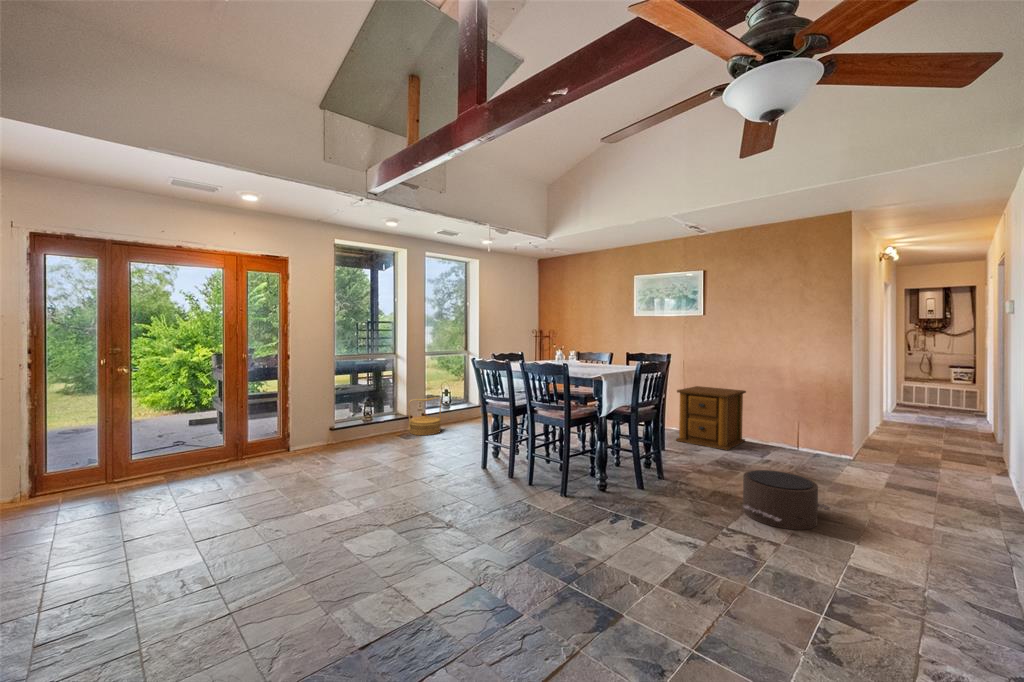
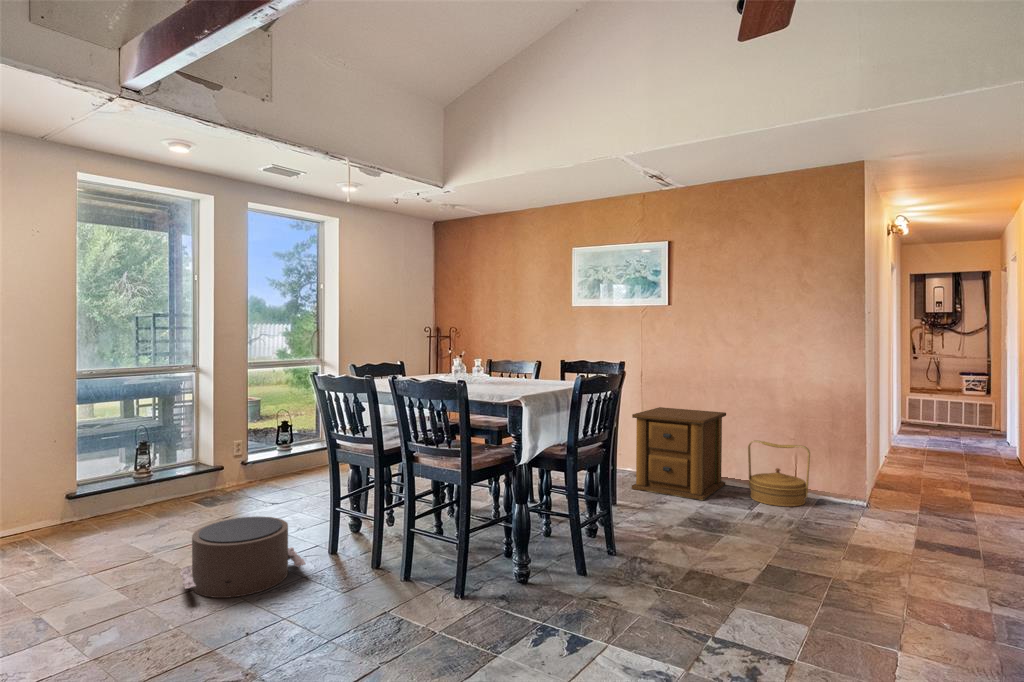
woven basket: present [408,398,442,435] -> present [748,440,810,507]
pouf: present [742,470,830,530] -> present [180,517,305,598]

